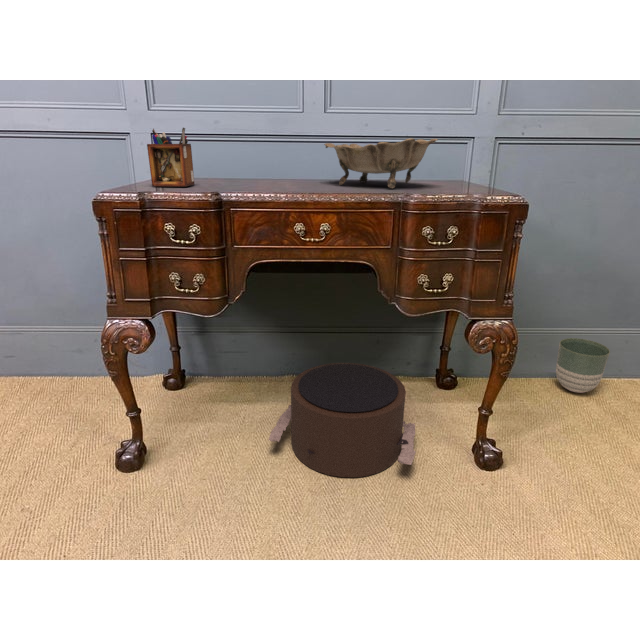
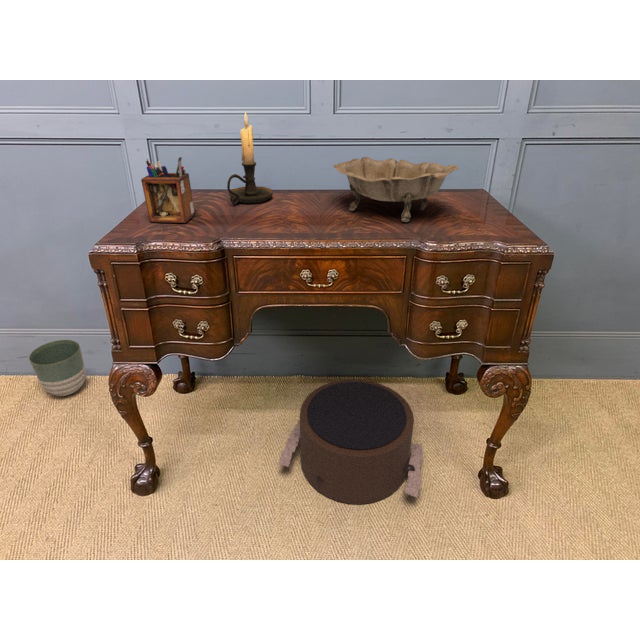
candle holder: none [226,98,267,182] -> present [227,112,273,204]
planter: present [556,338,610,393] -> present [29,340,85,396]

